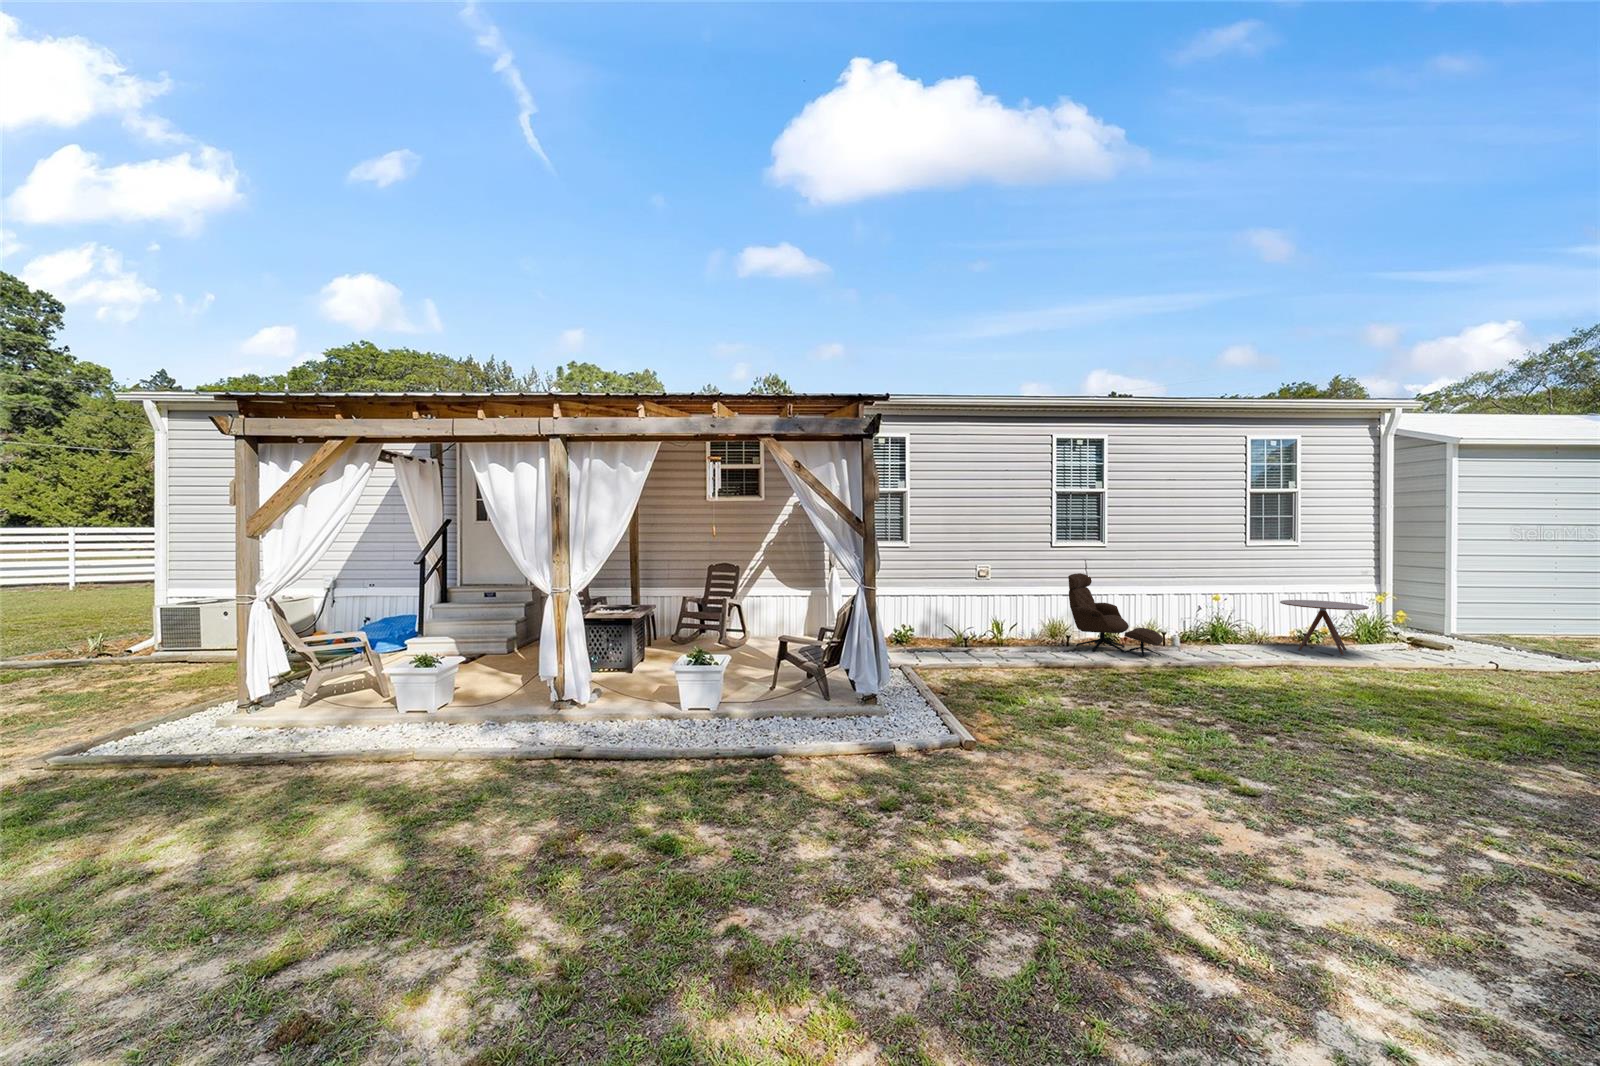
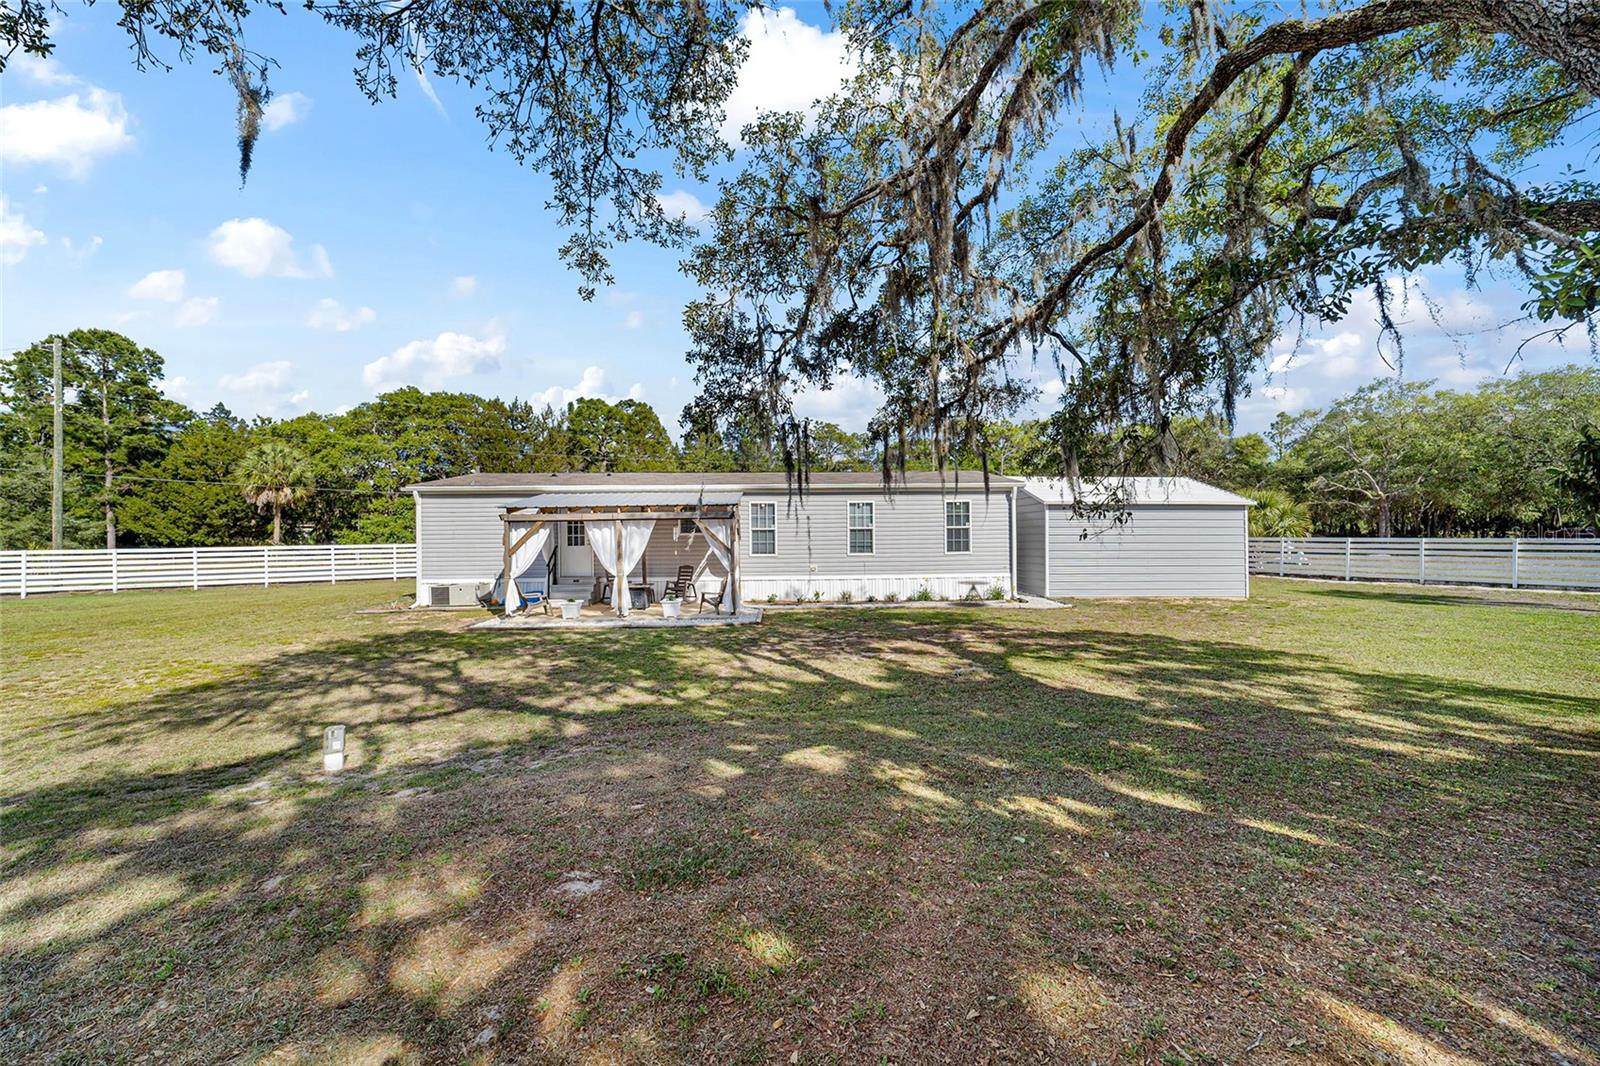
lounge chair: present [1068,573,1163,657] -> none [854,569,894,607]

